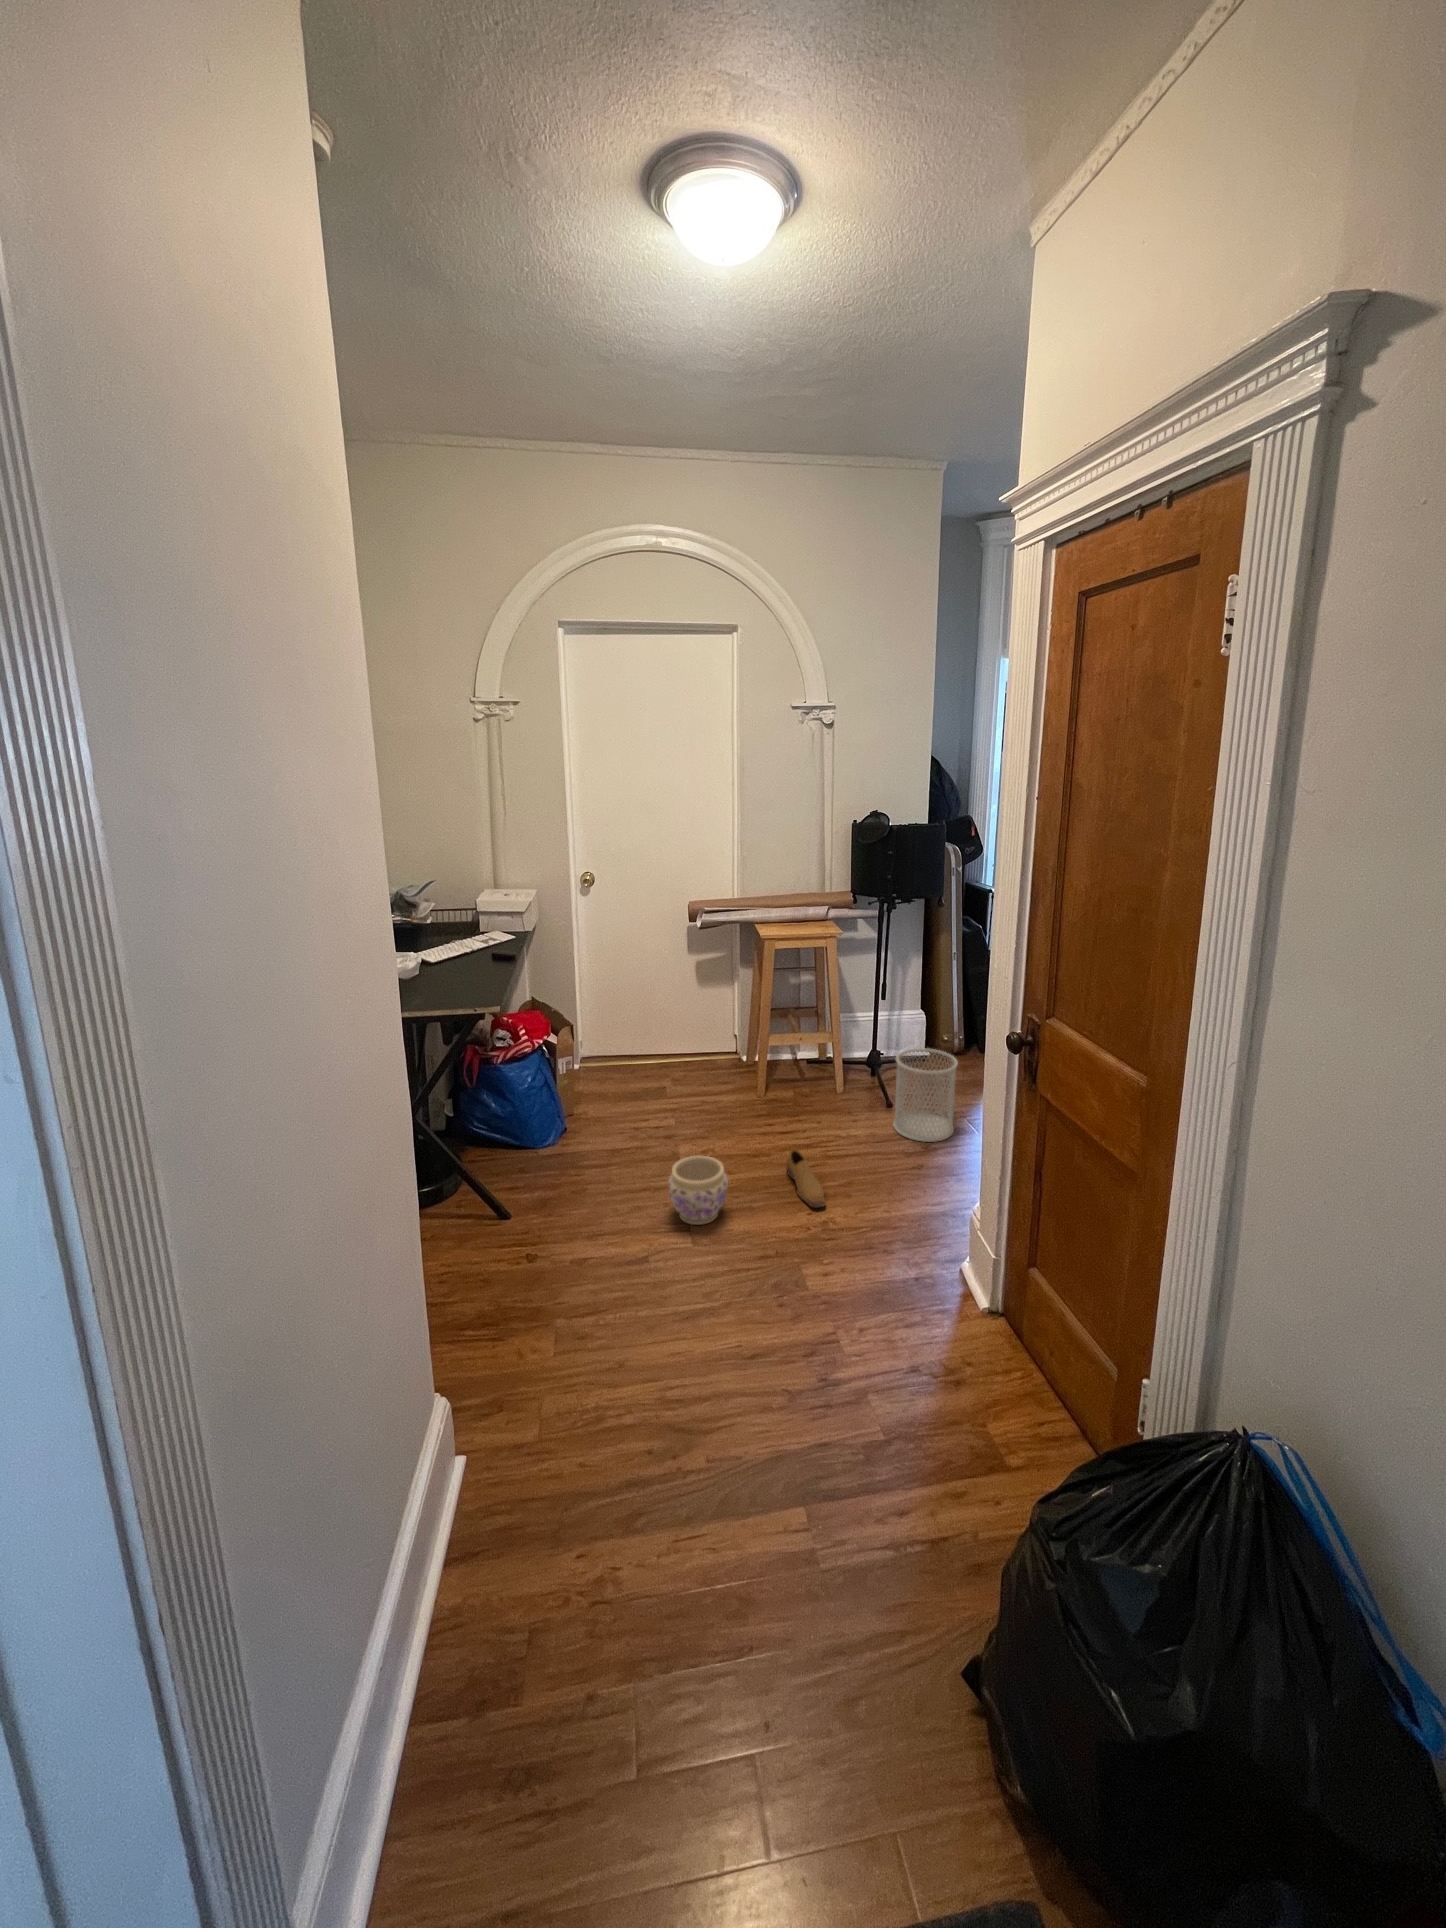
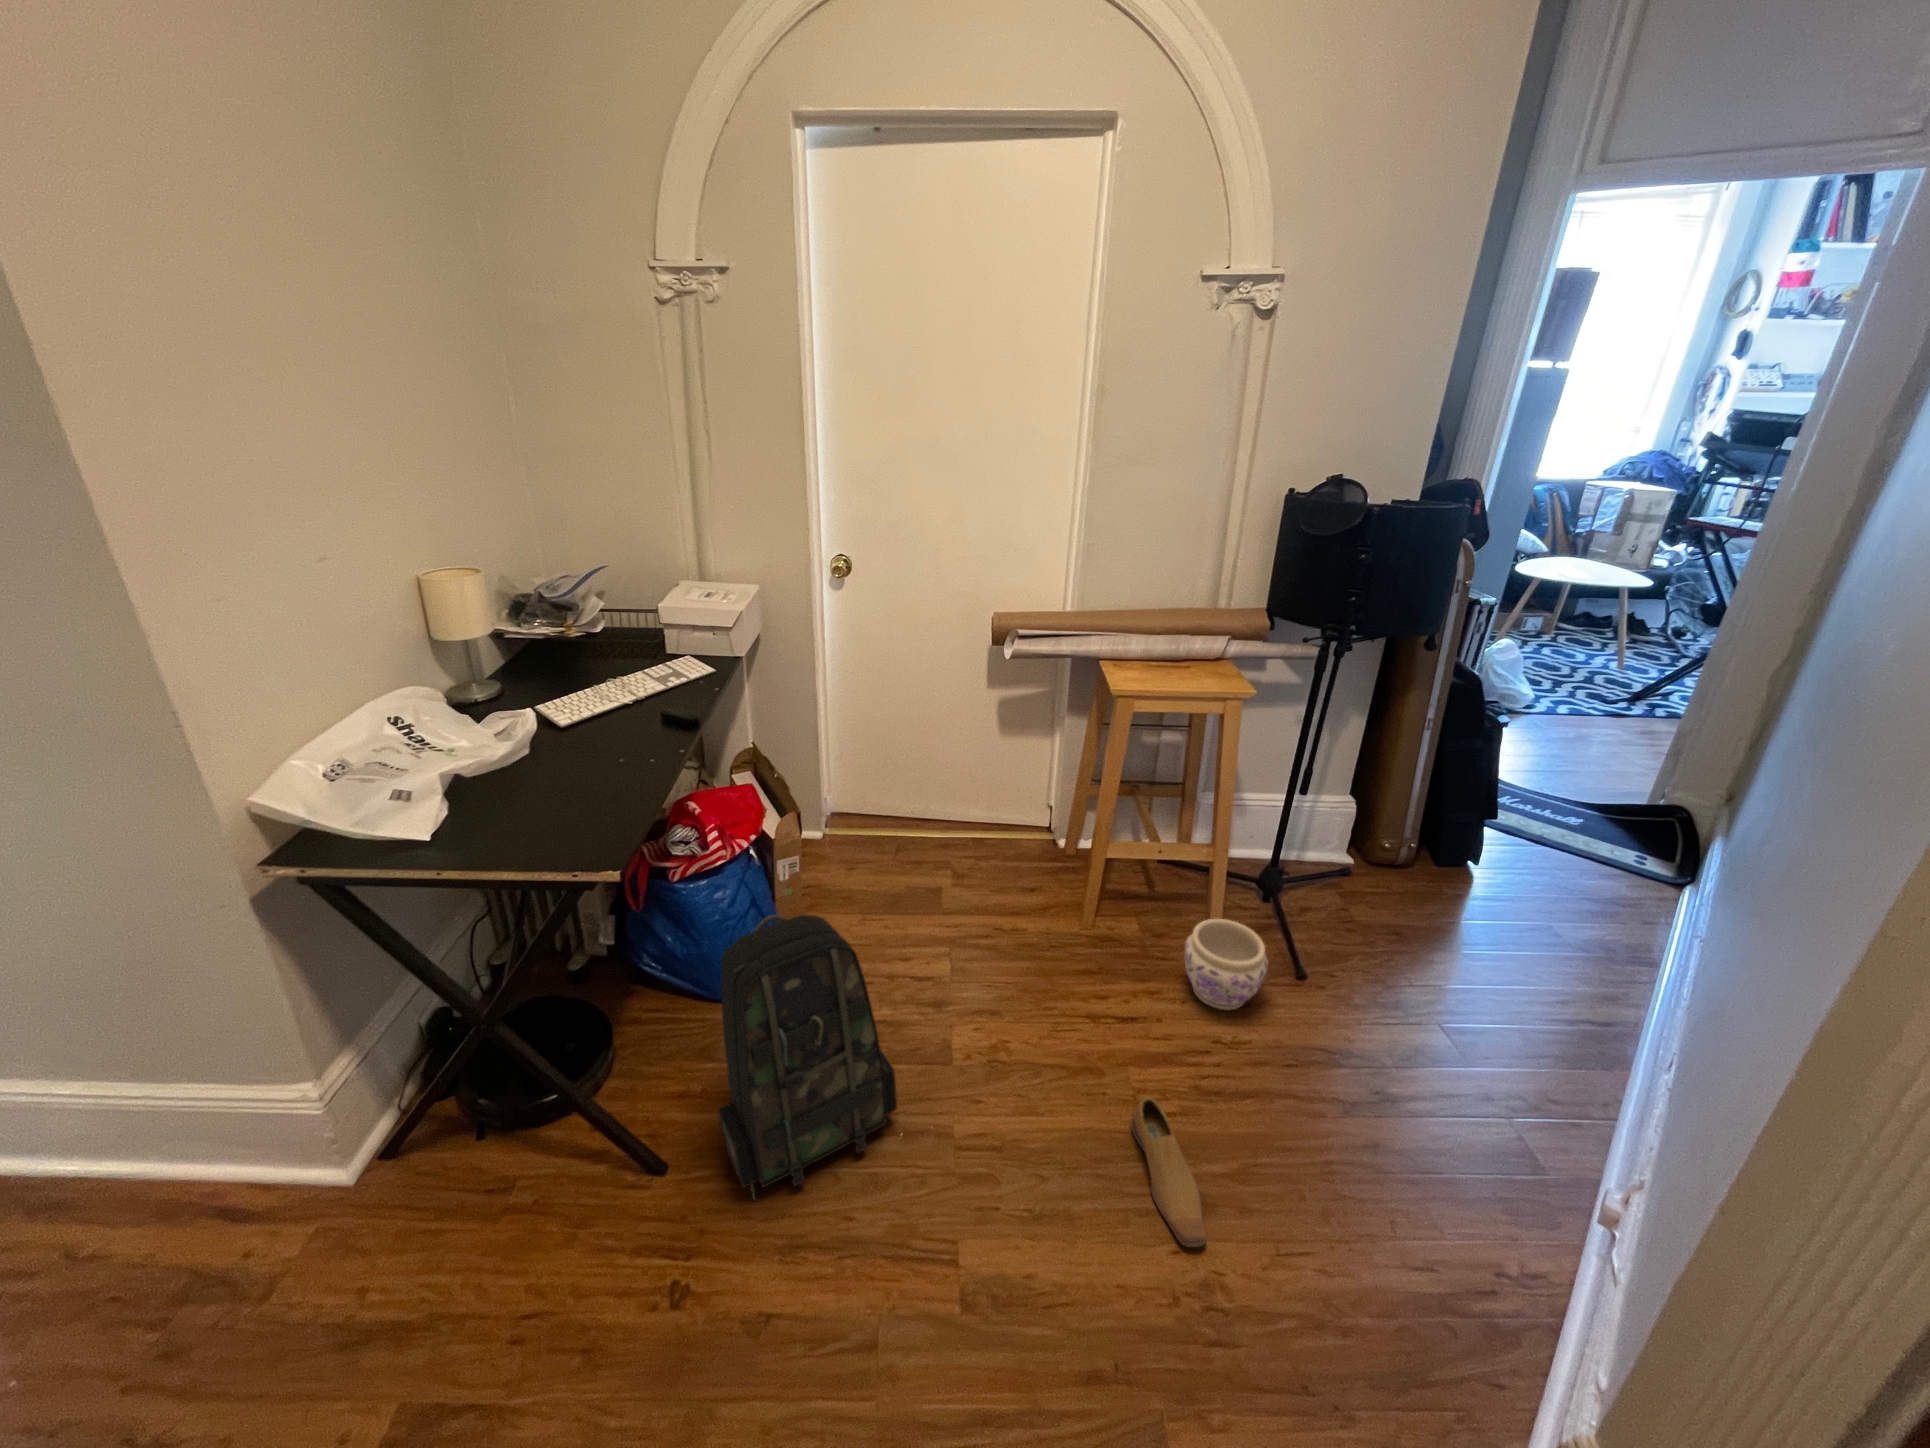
wastebasket: present [893,1048,958,1142] -> none [1313,910,1459,1084]
backpack: none [541,1056,649,1222] -> present [718,915,897,1200]
planter: present [668,1156,728,1225] -> present [1185,919,1268,1011]

